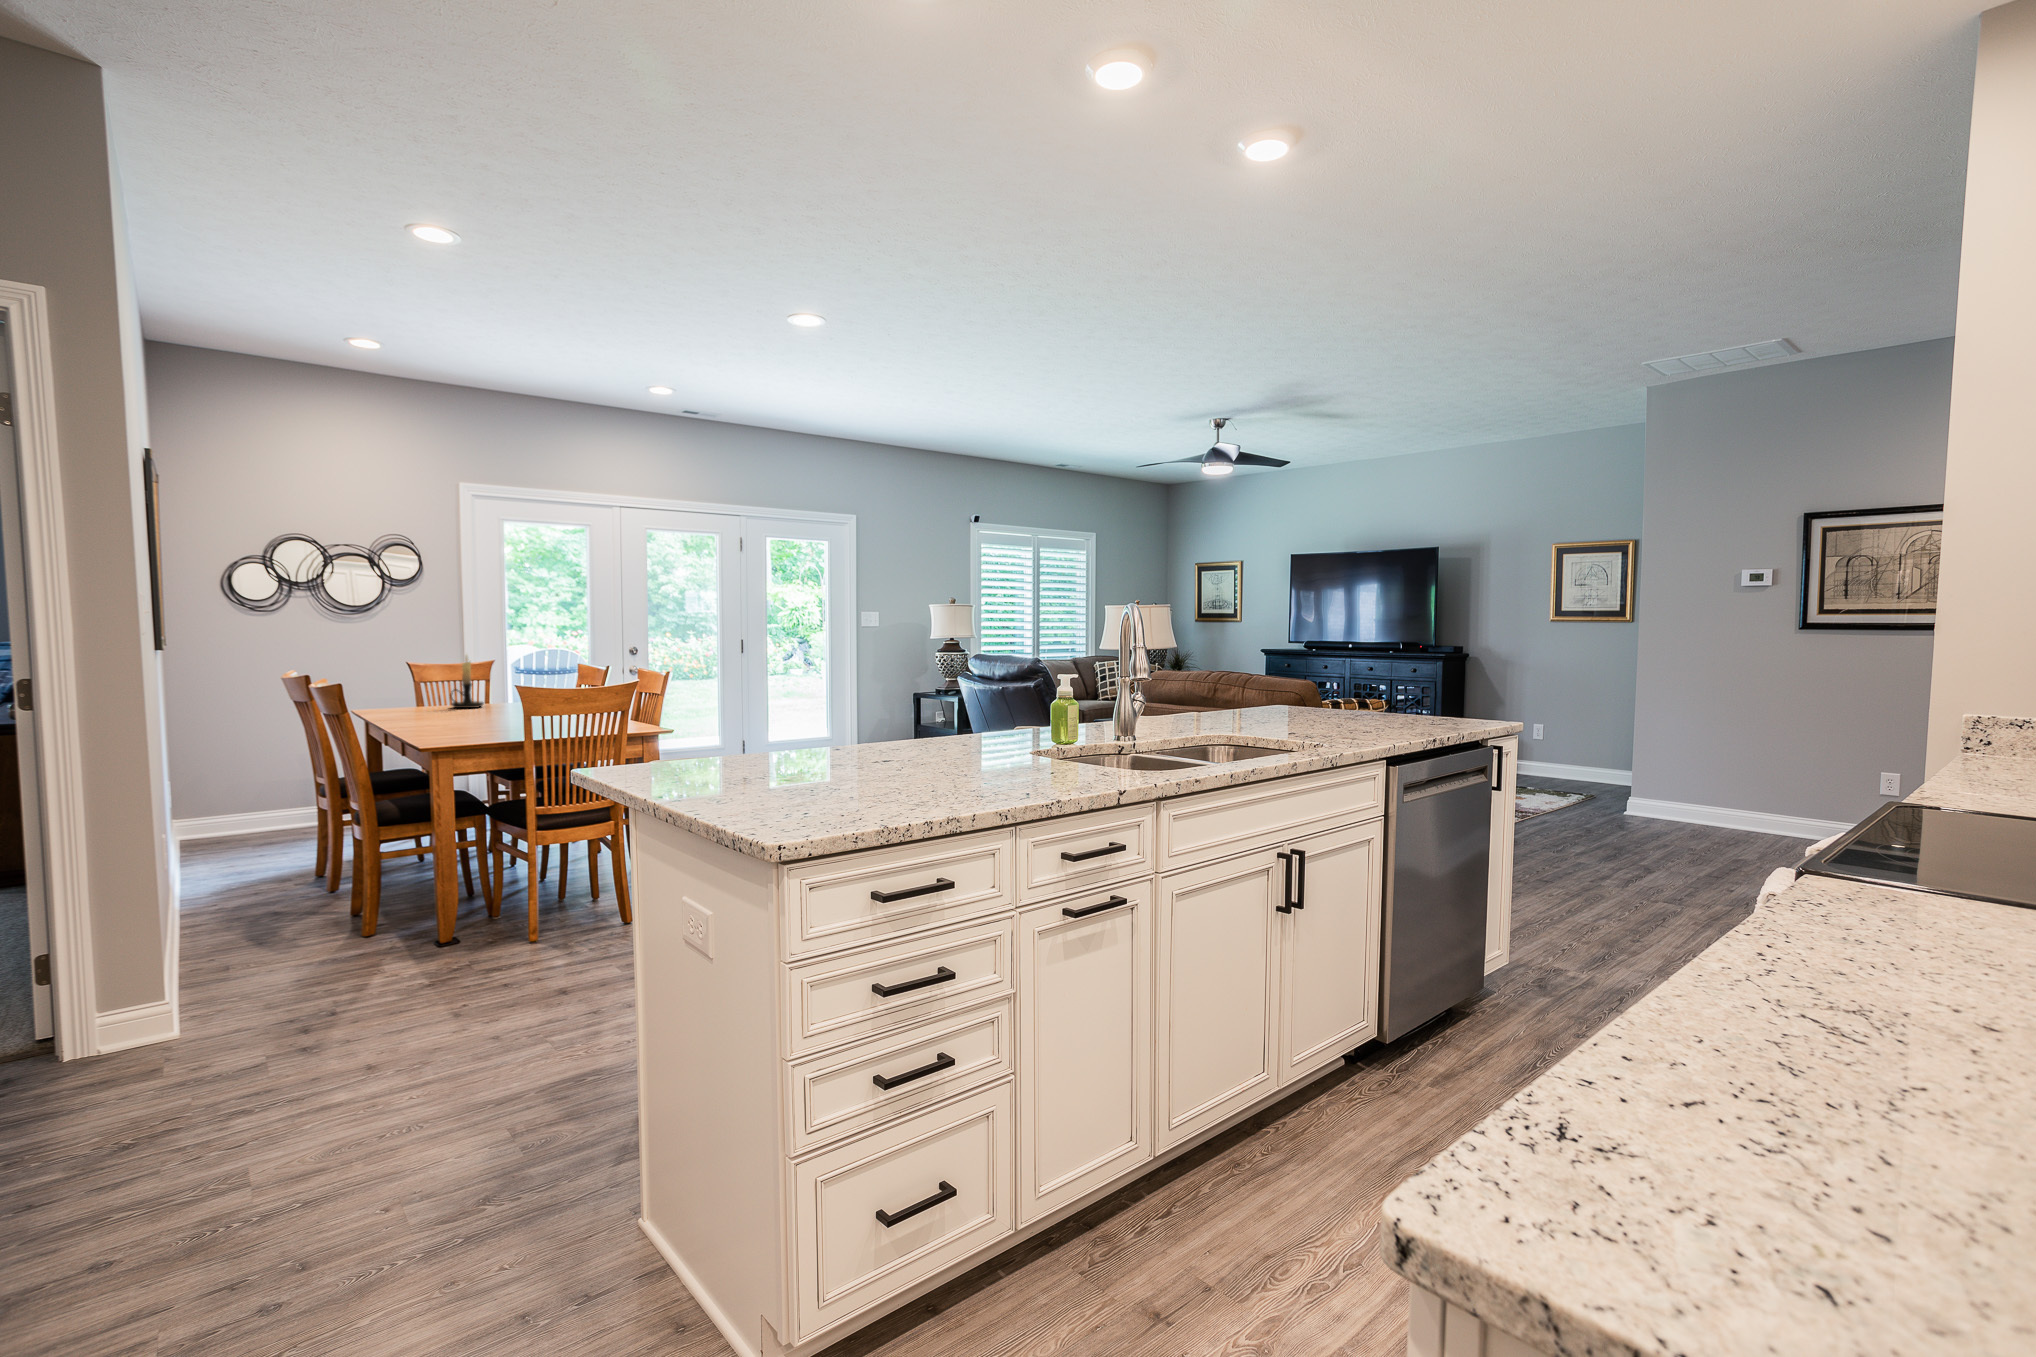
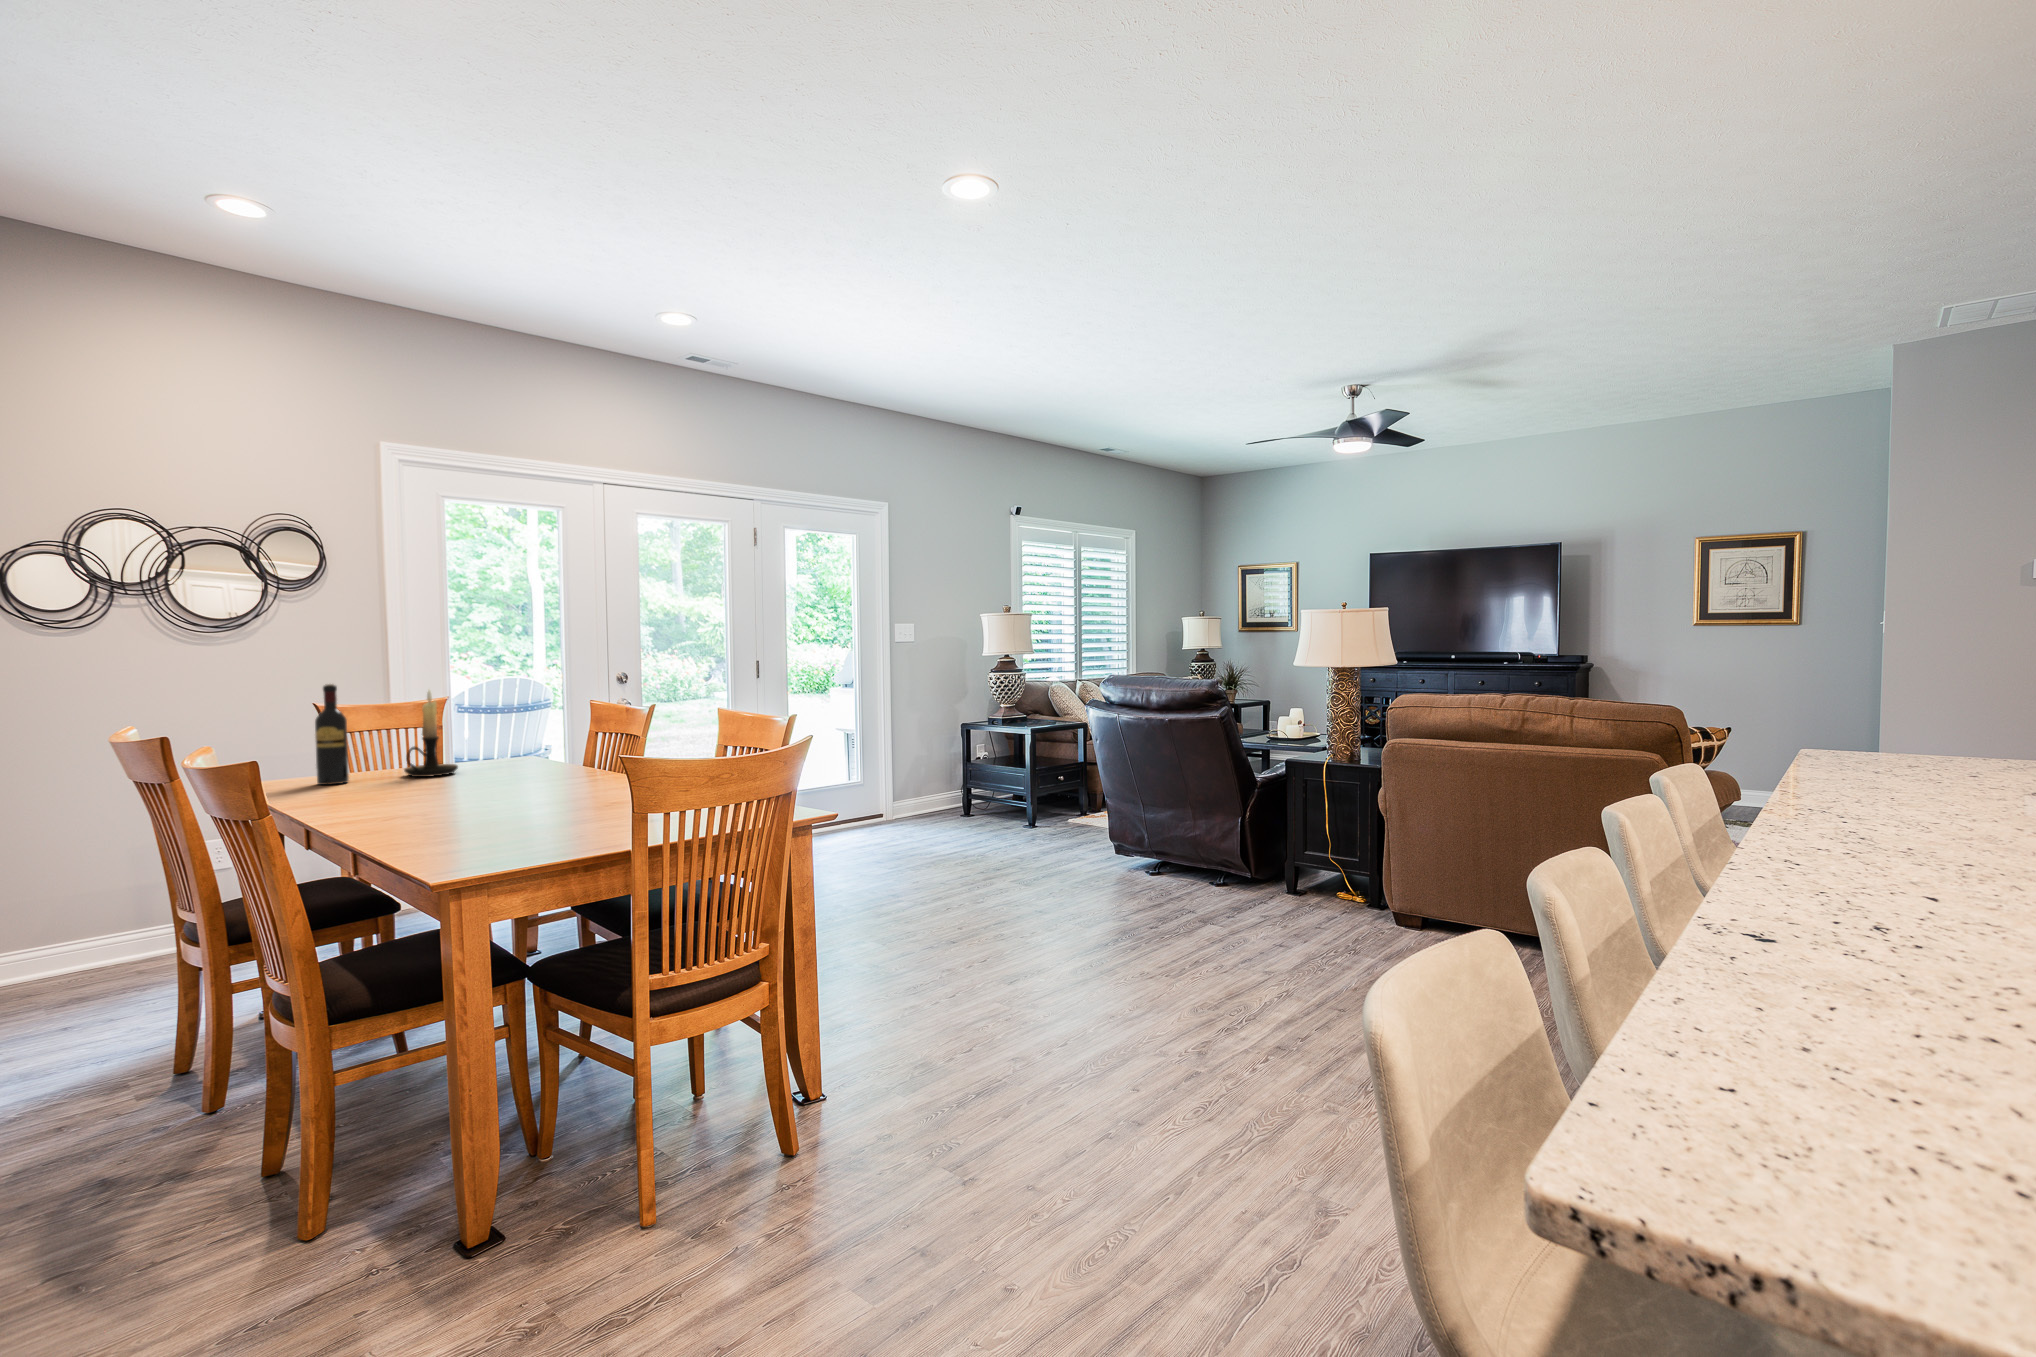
wine bottle: none [397,649,417,710] -> present [315,684,349,785]

